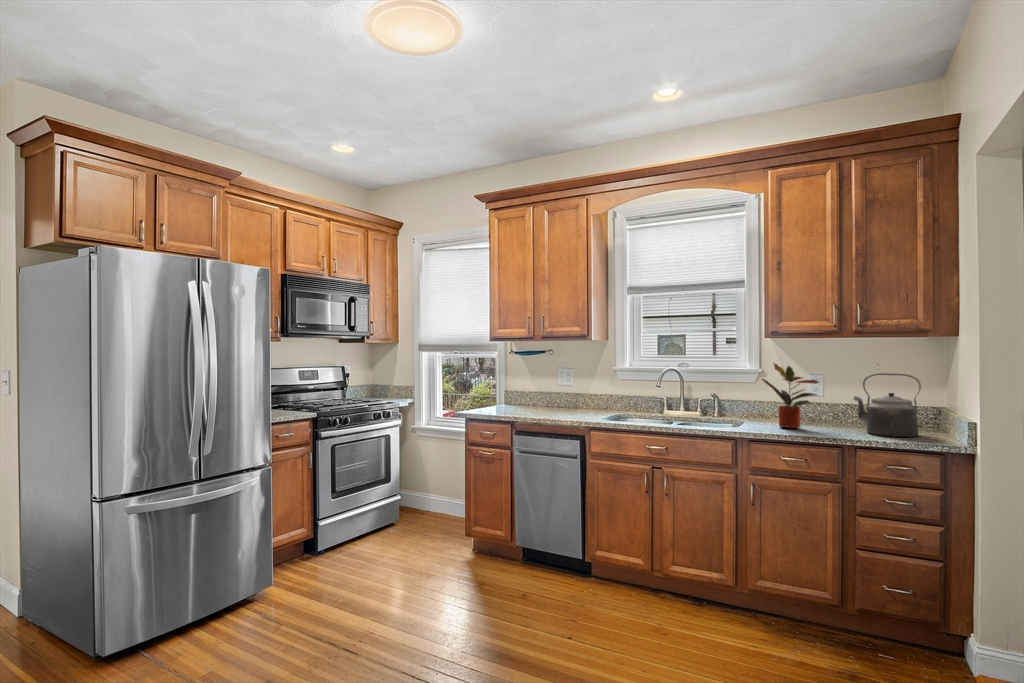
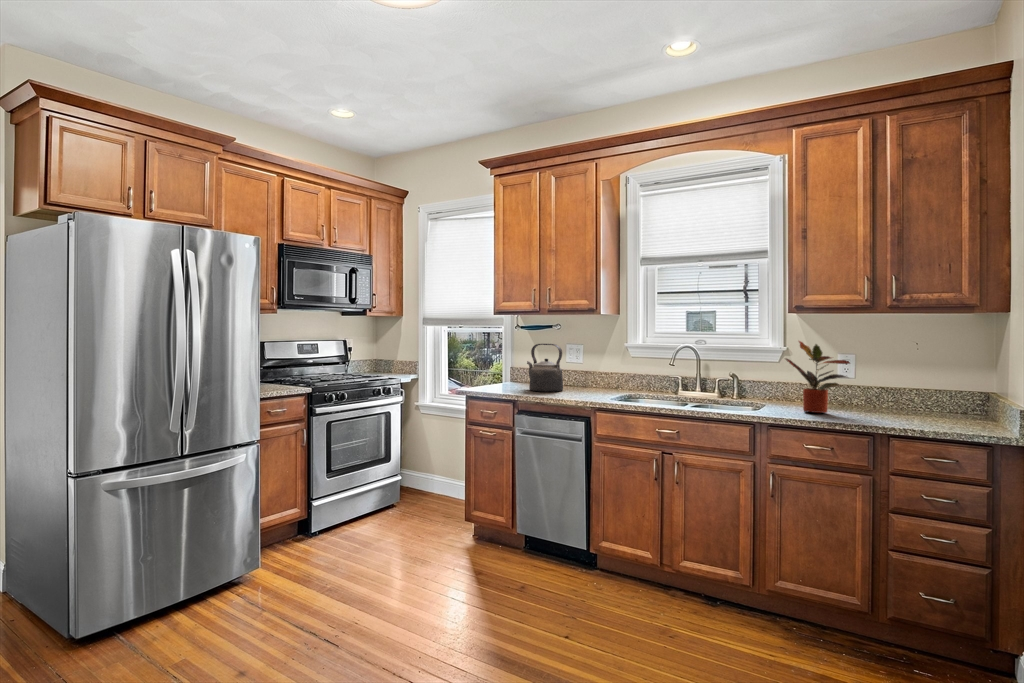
kettle: present [854,373,921,437] -> present [527,344,563,392]

